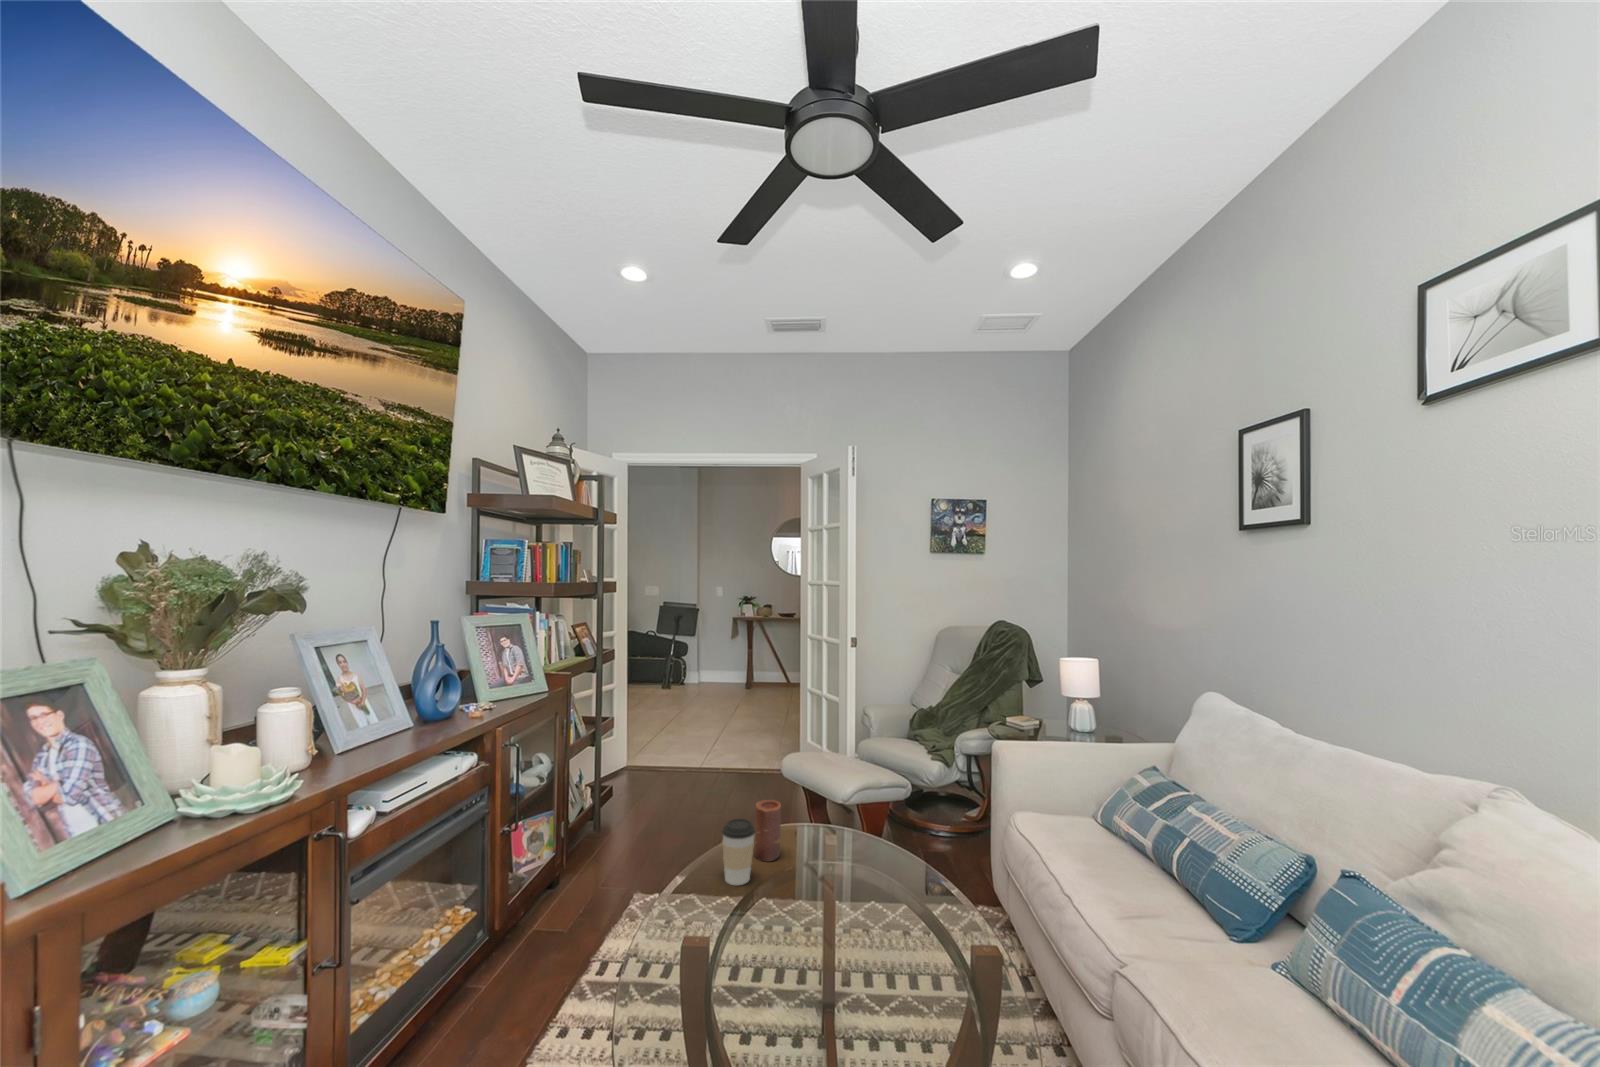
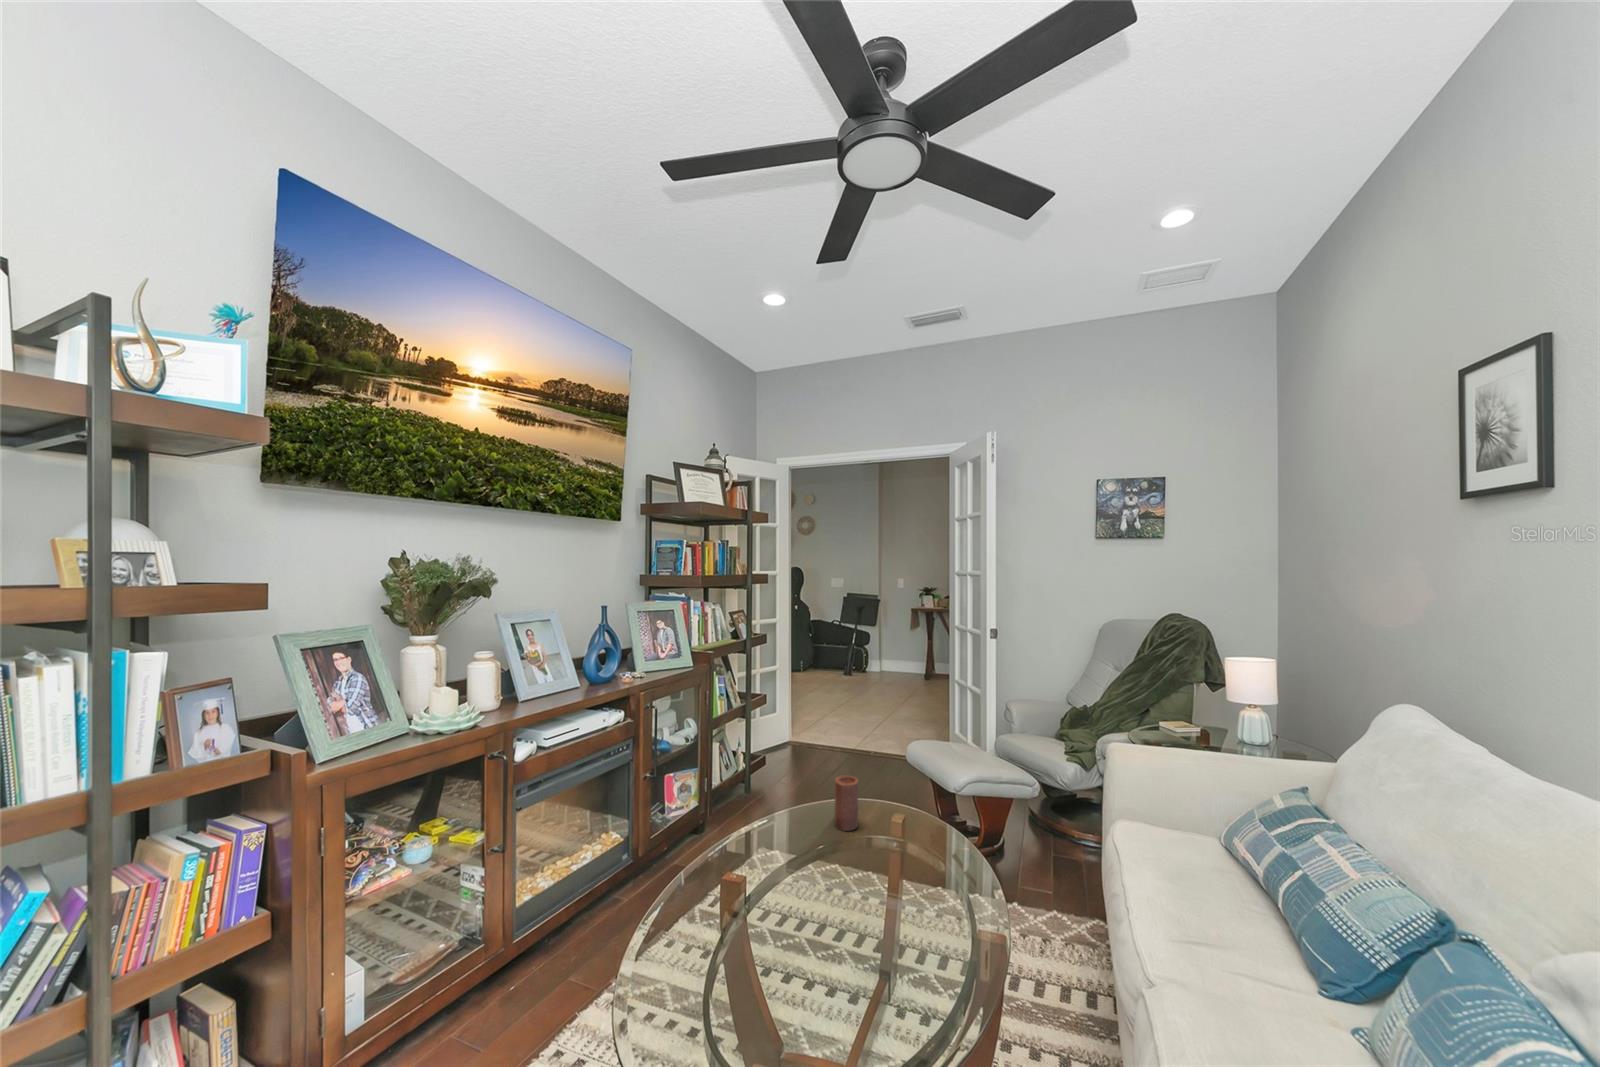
coffee cup: present [722,819,755,885] -> none [794,787,824,846]

